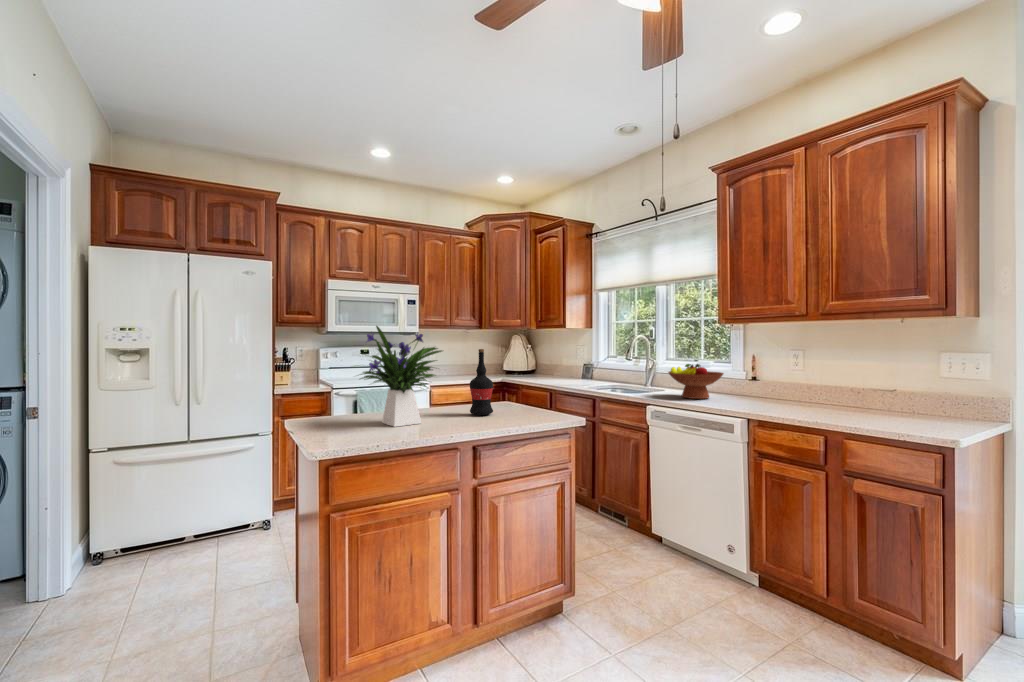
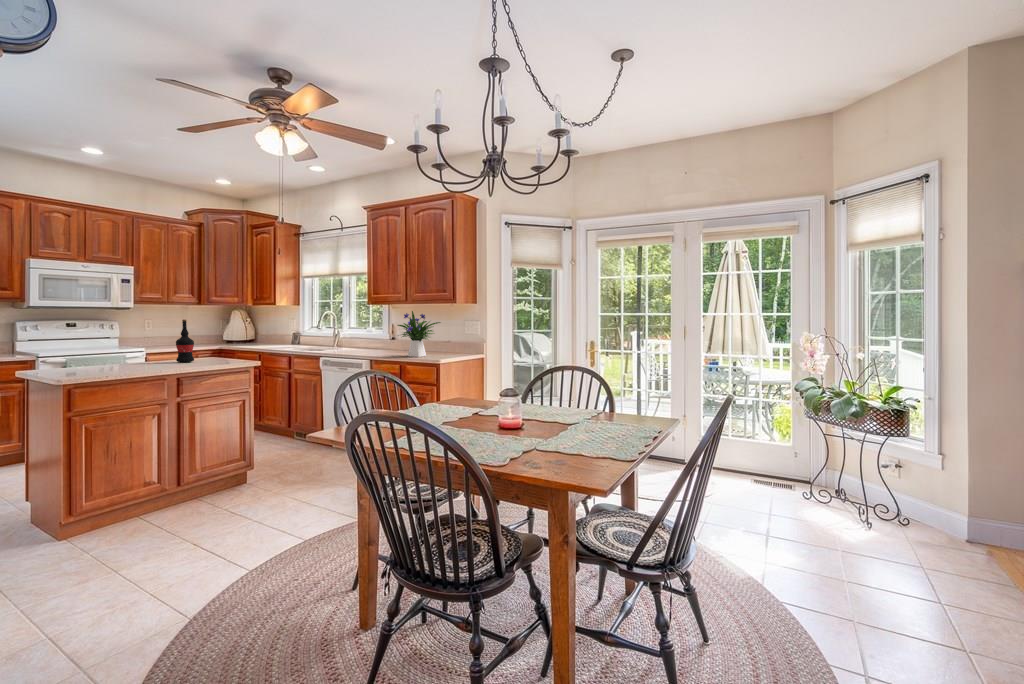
flower arrangement: present [360,326,442,427] -> present [398,311,440,357]
fruit bowl: present [668,364,724,399] -> none [337,331,372,354]

